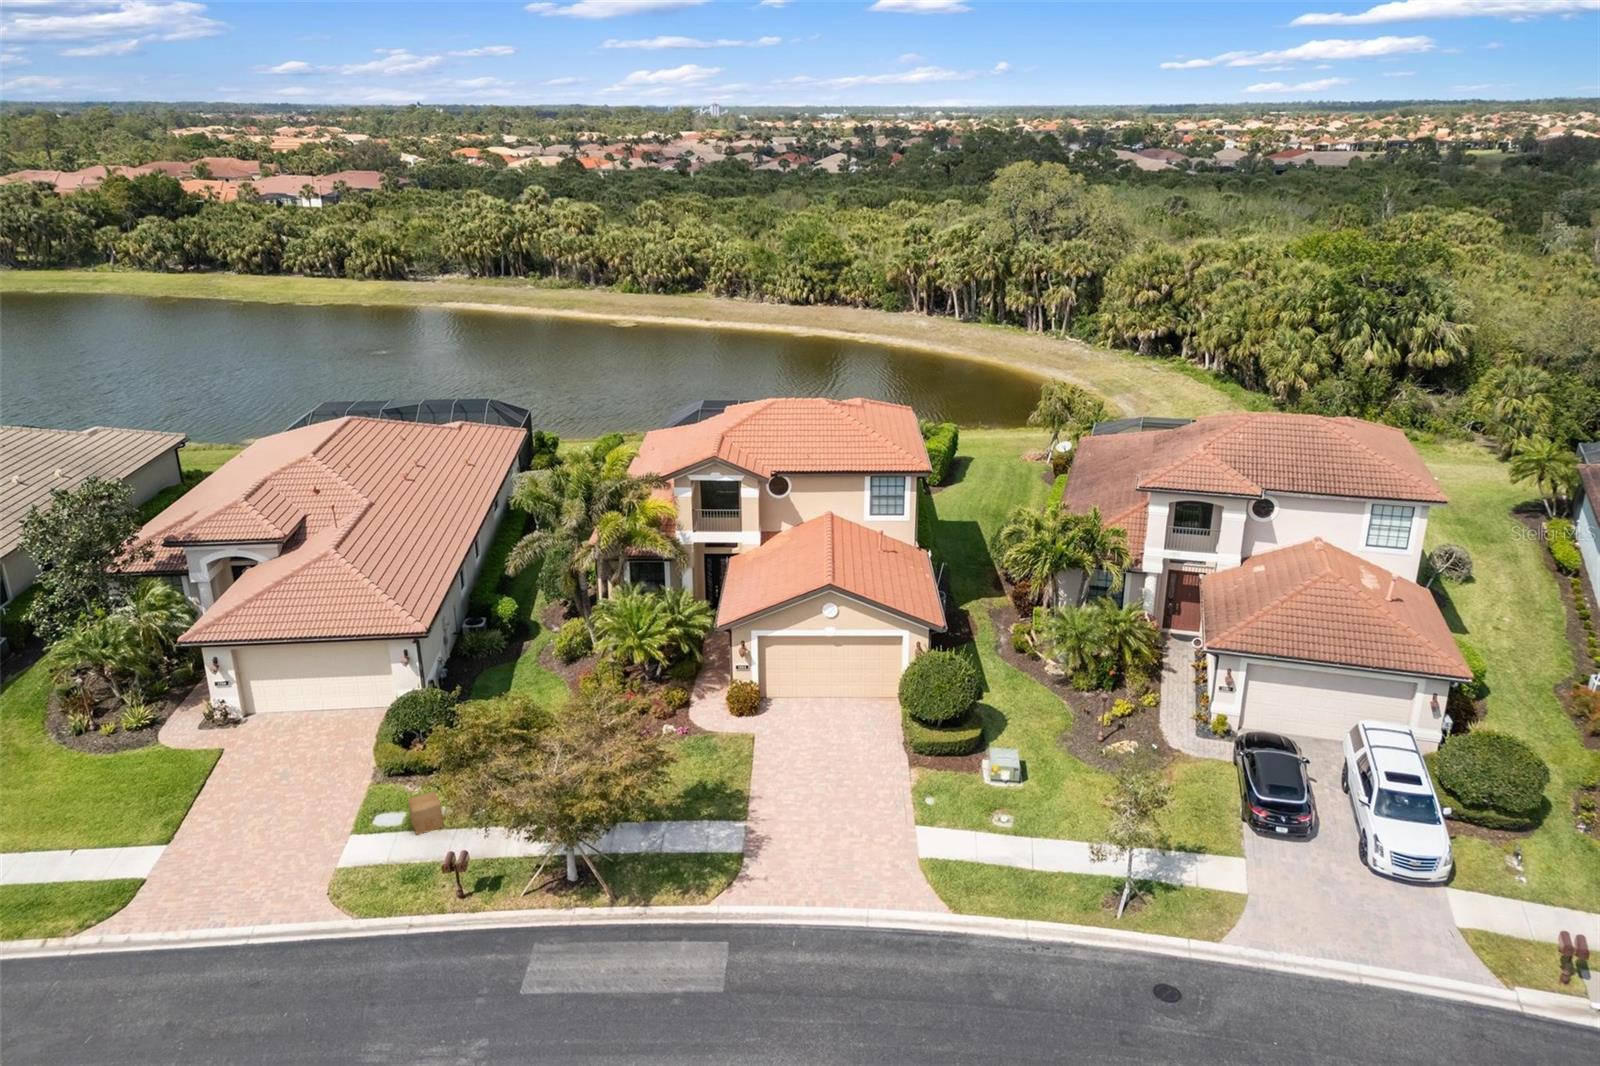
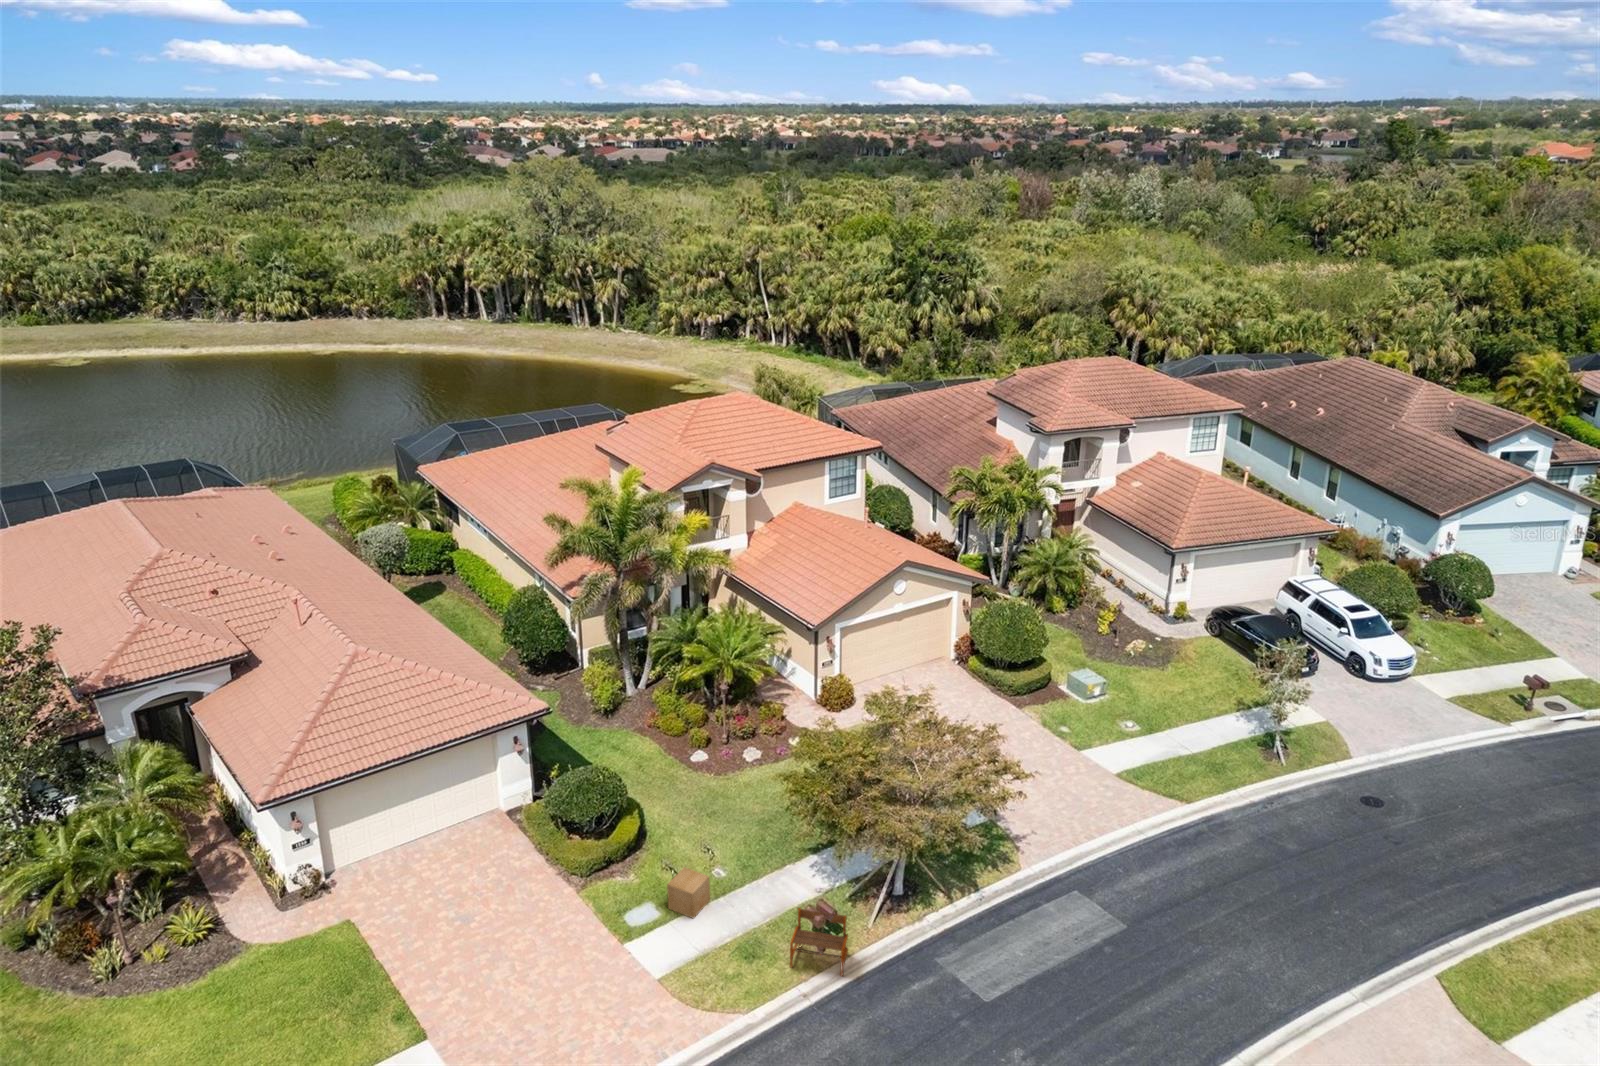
bench: none [427,850,479,923] -> present [790,908,848,976]

